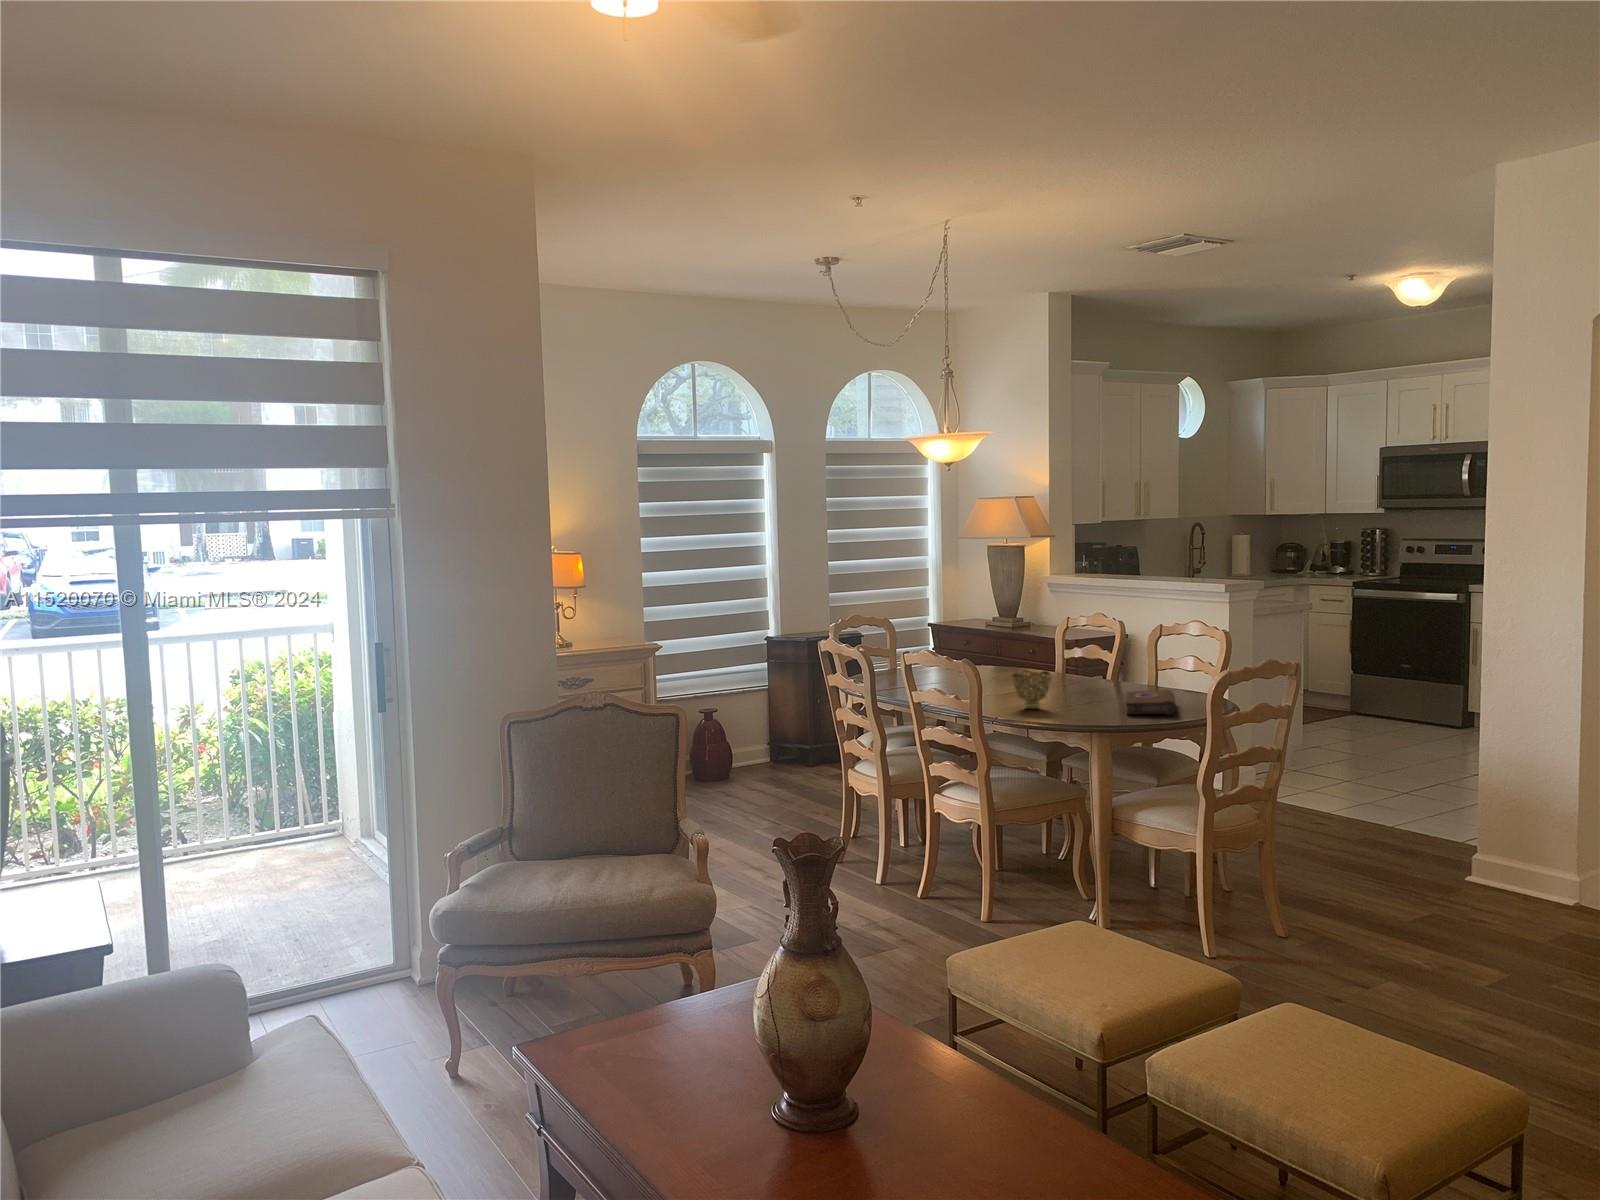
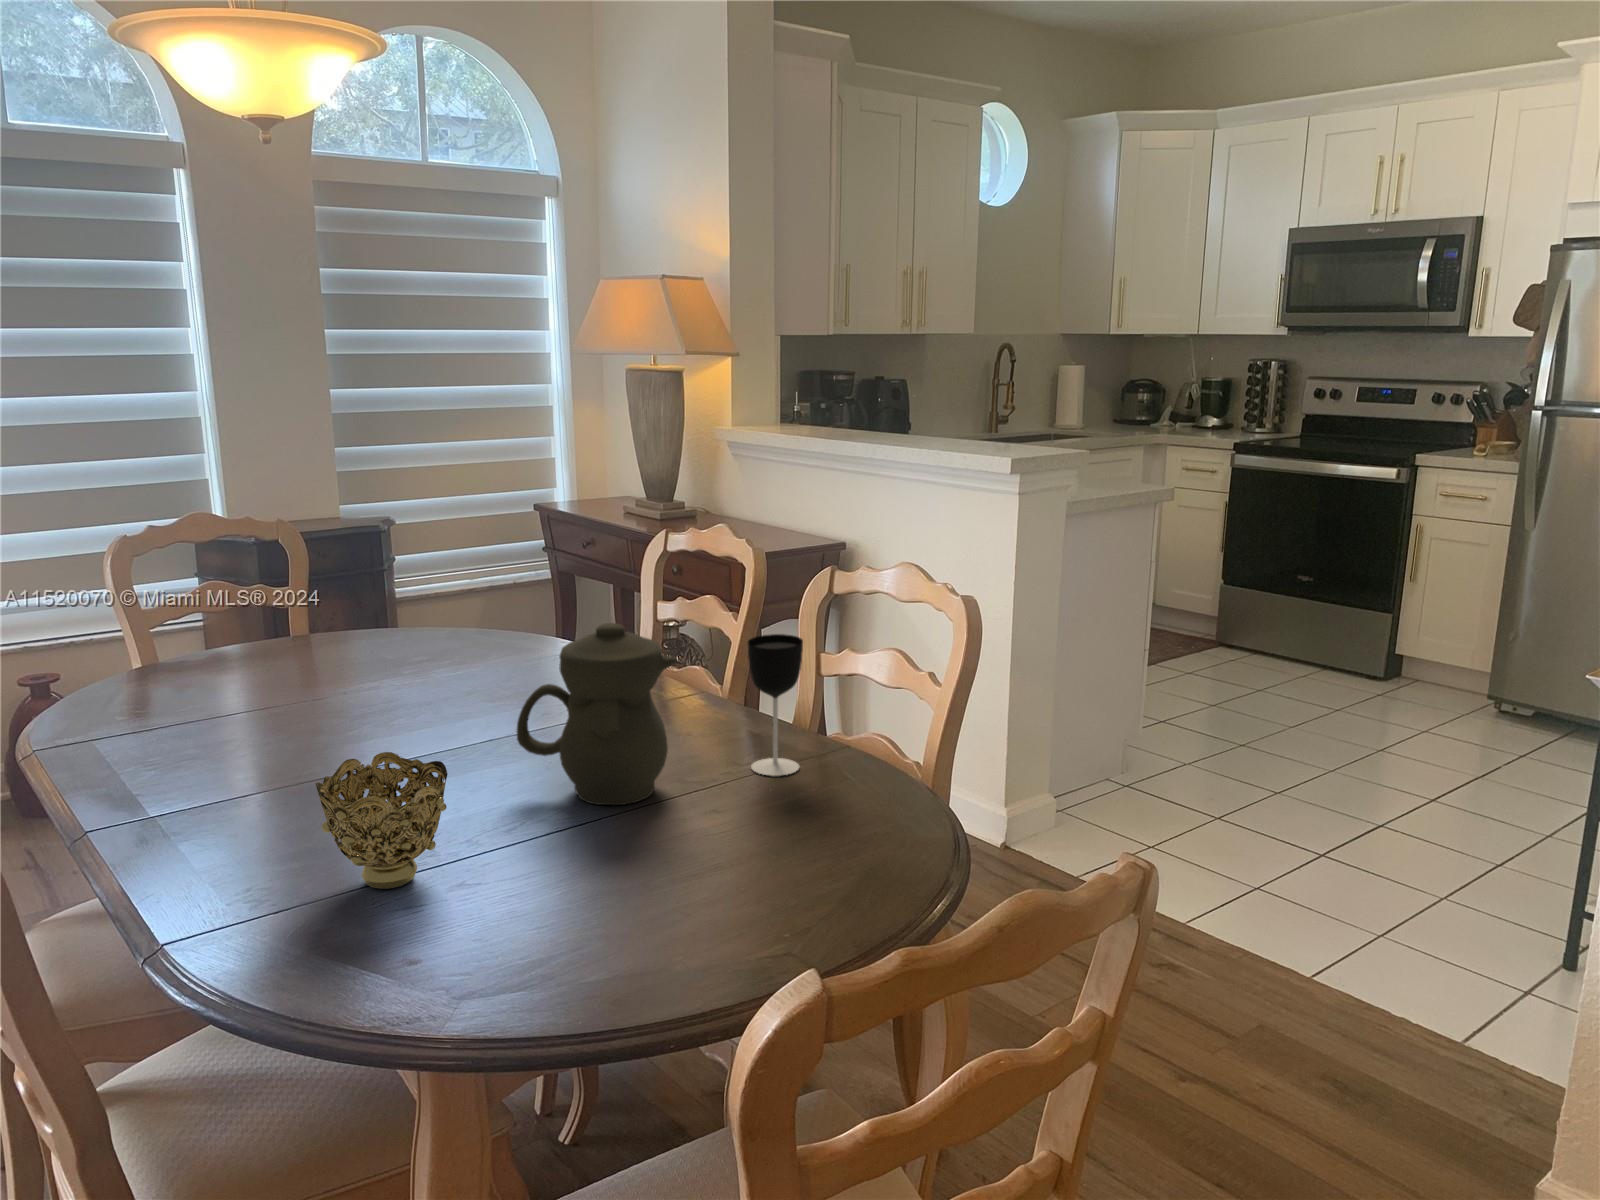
teapot: none [1051,633,1110,697] -> present [517,623,676,805]
wine glass: none [1131,641,1152,692] -> present [748,634,803,776]
book: present [1126,690,1177,716] -> none [647,810,830,946]

